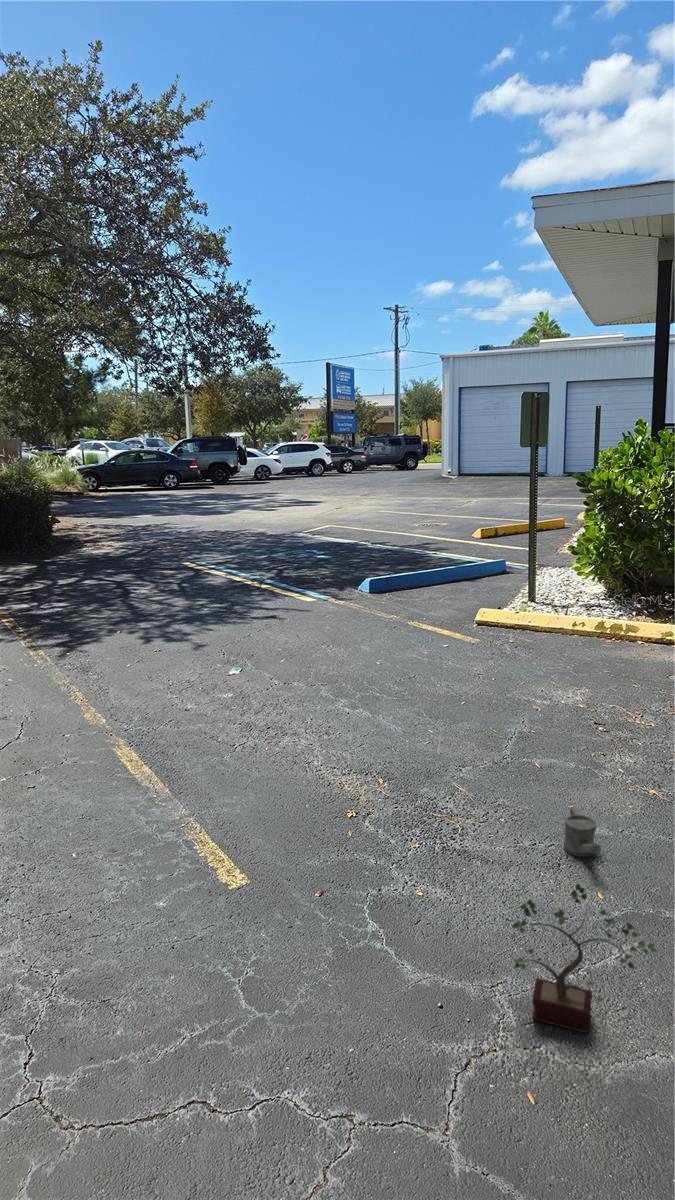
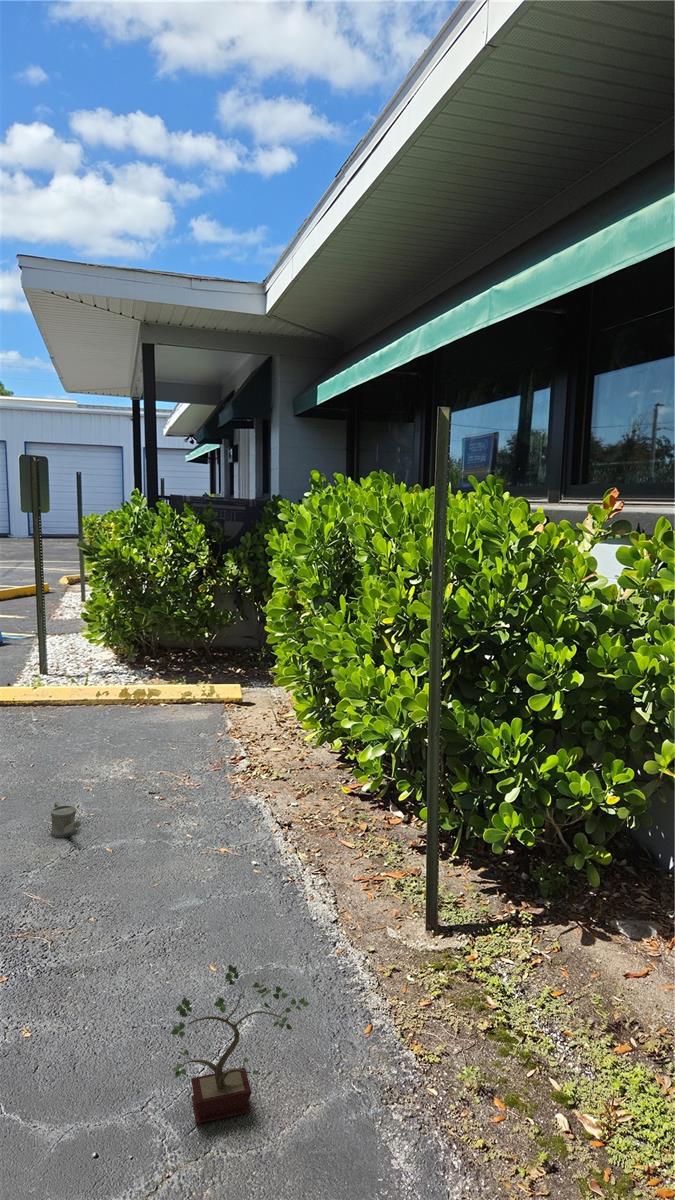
watering can: present [564,808,601,857] -> present [51,802,81,838]

